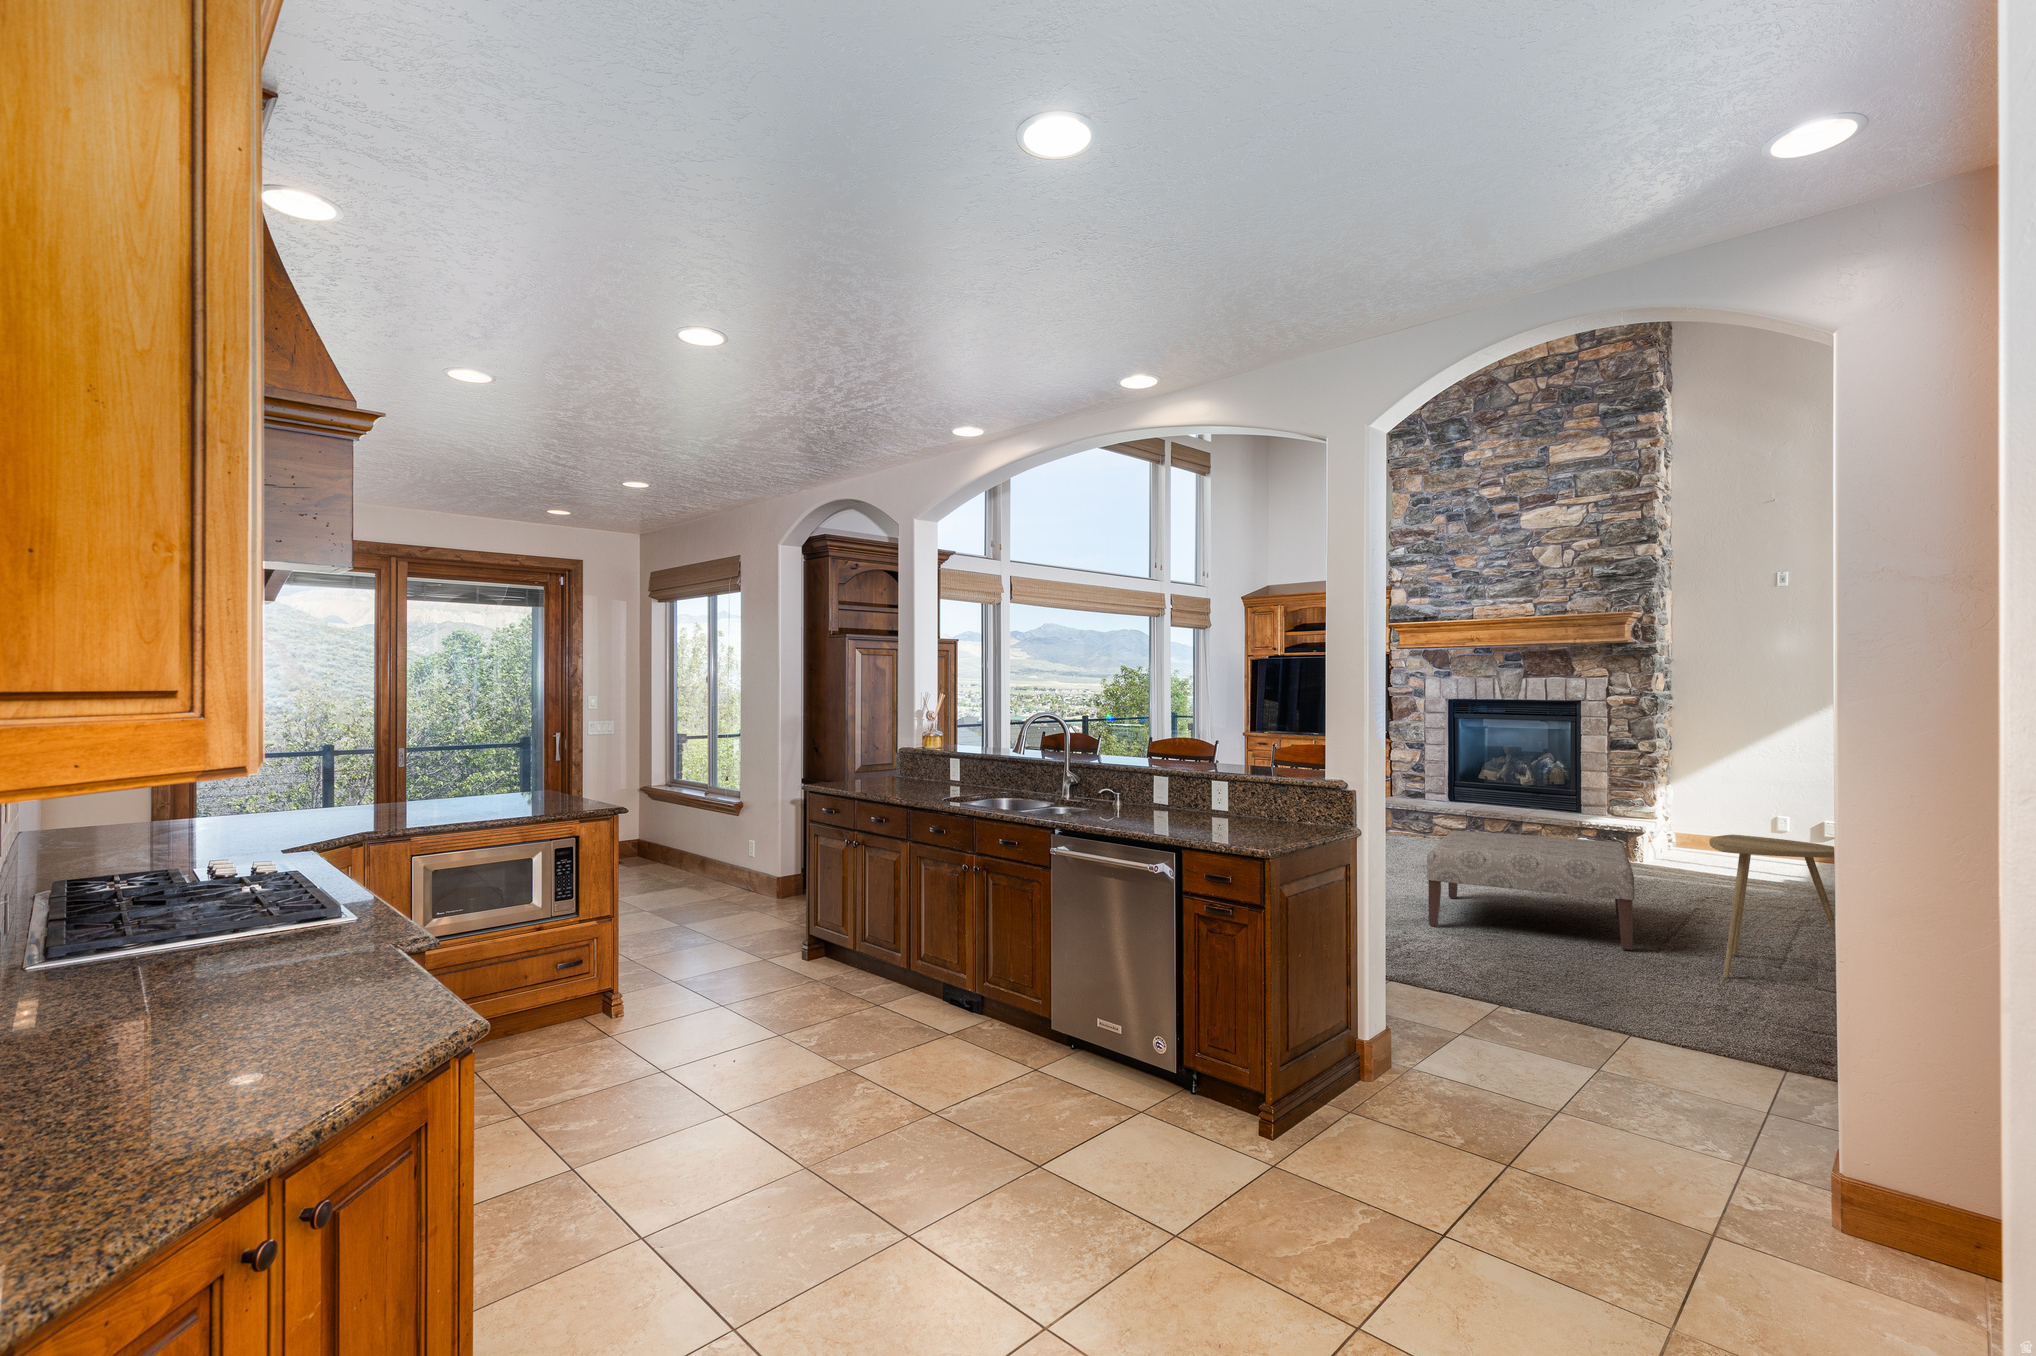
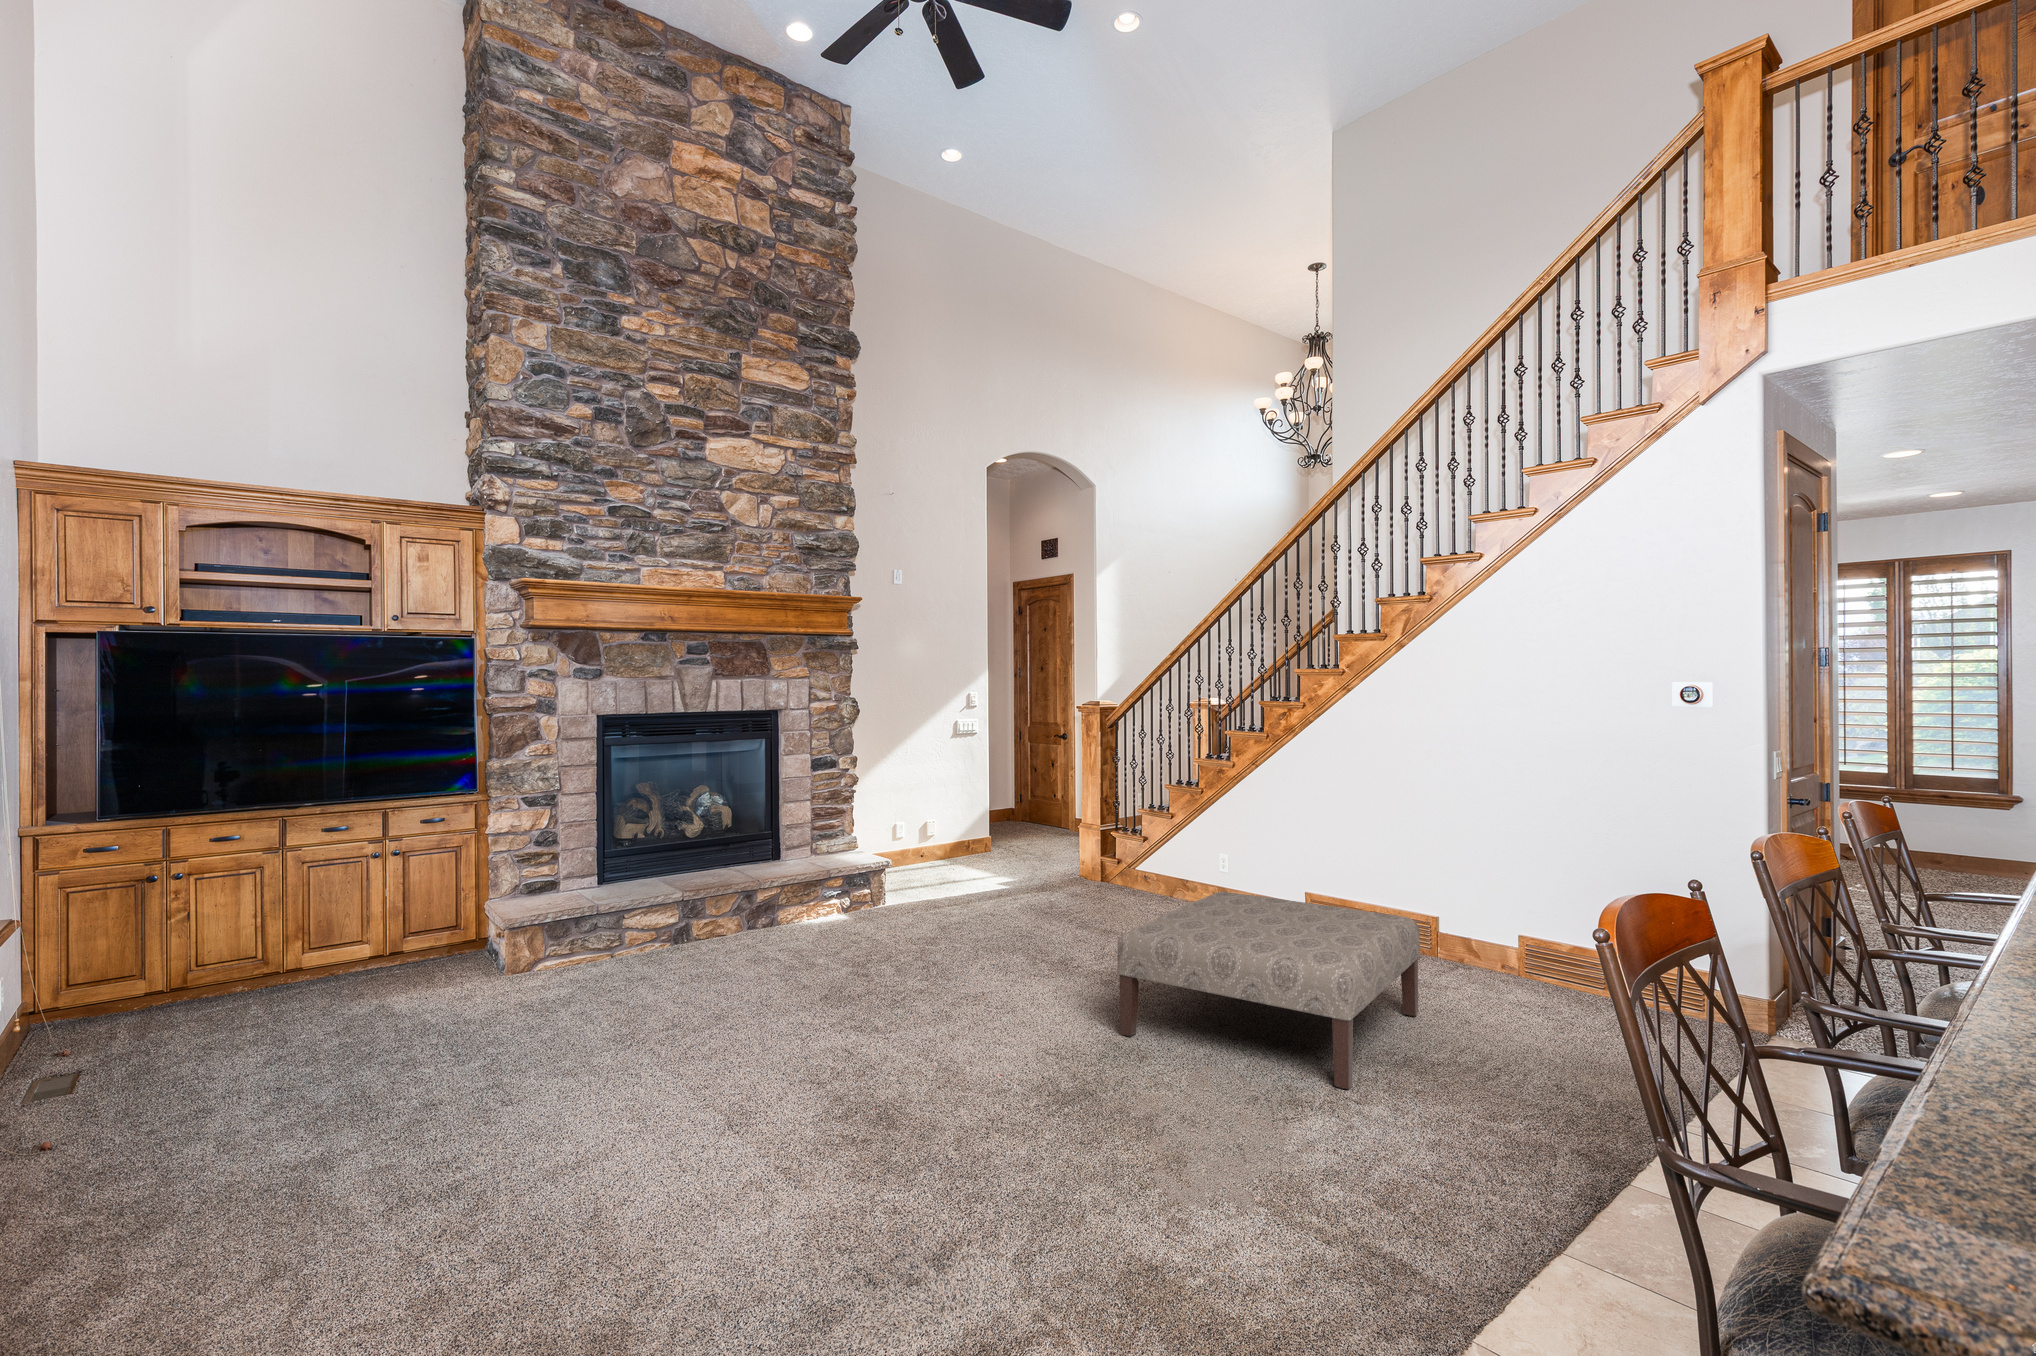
side table: present [1709,835,1834,978] -> none [1392,851,1517,1007]

